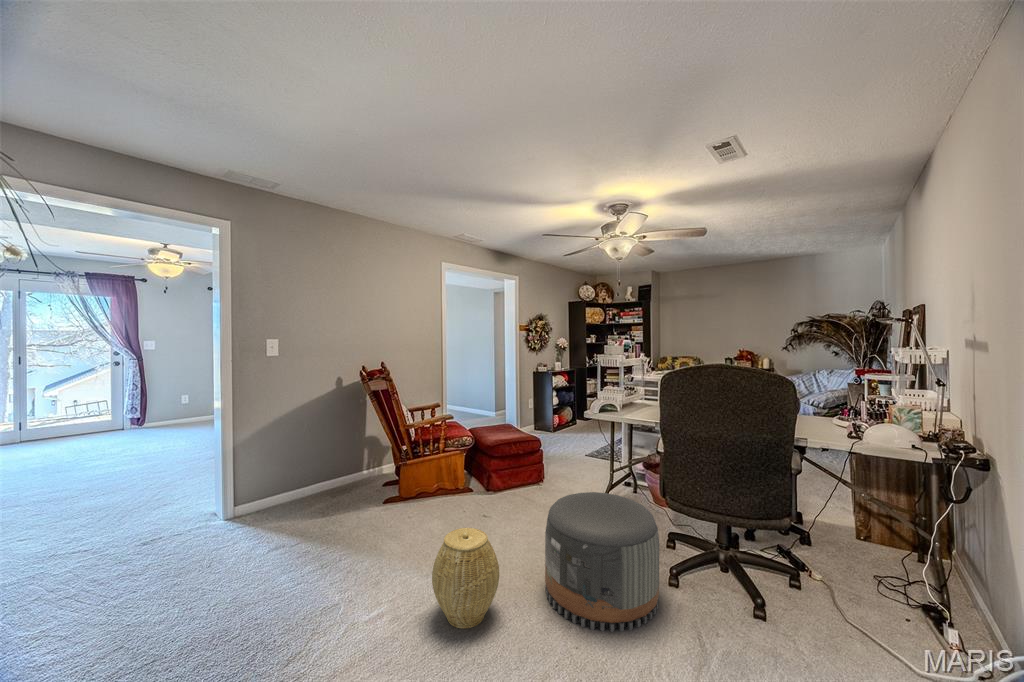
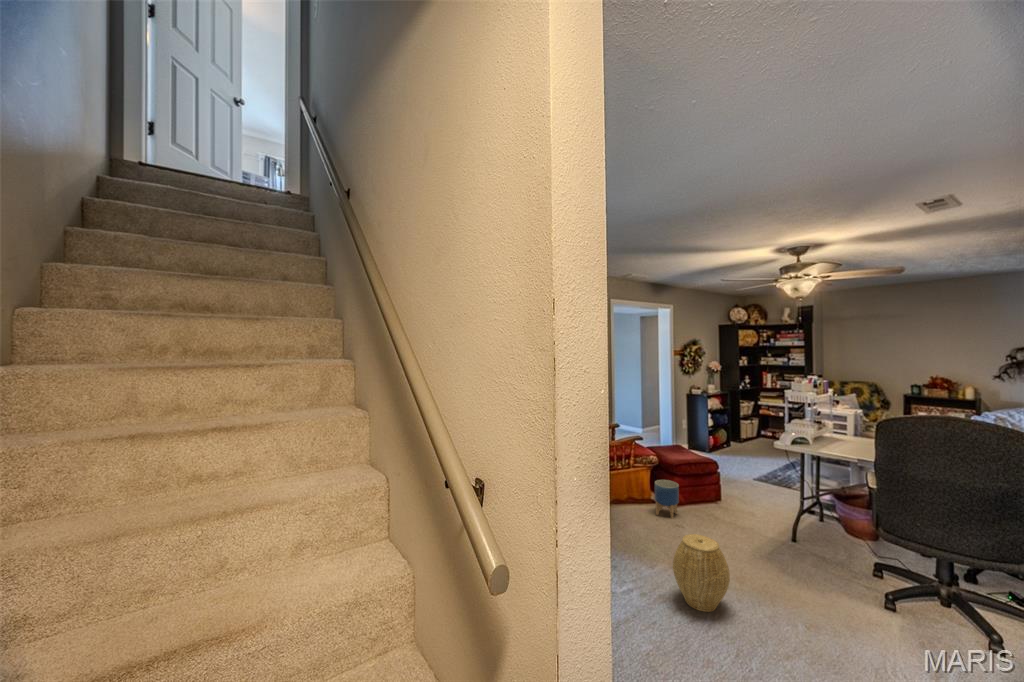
planter: none [466,462,492,507] -> present [655,480,679,519]
pouf: present [545,492,660,632] -> none [762,517,879,638]

